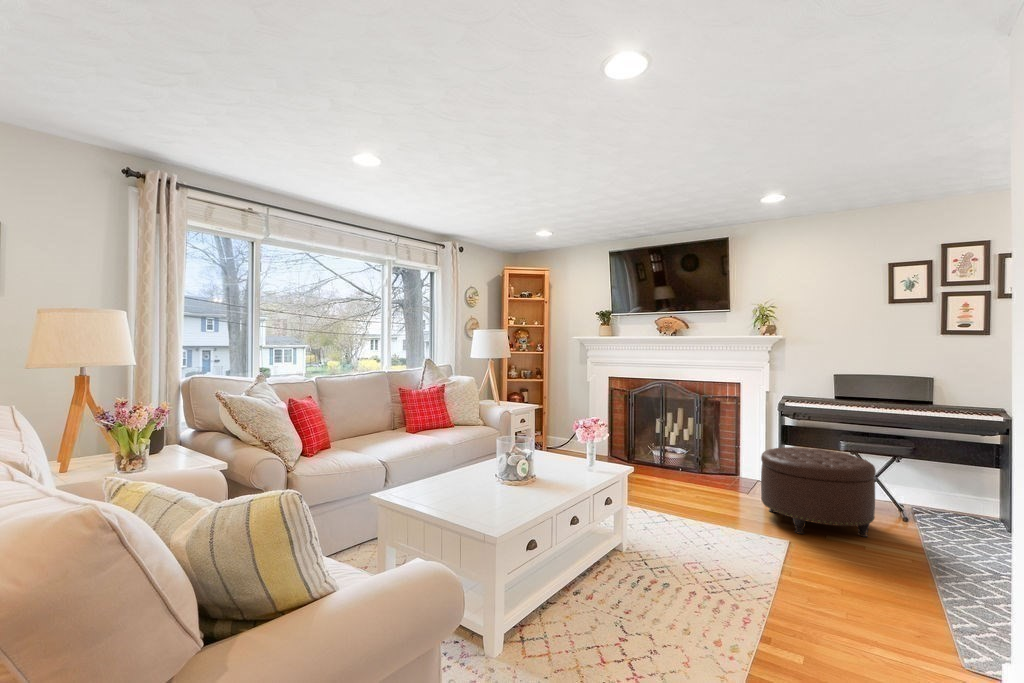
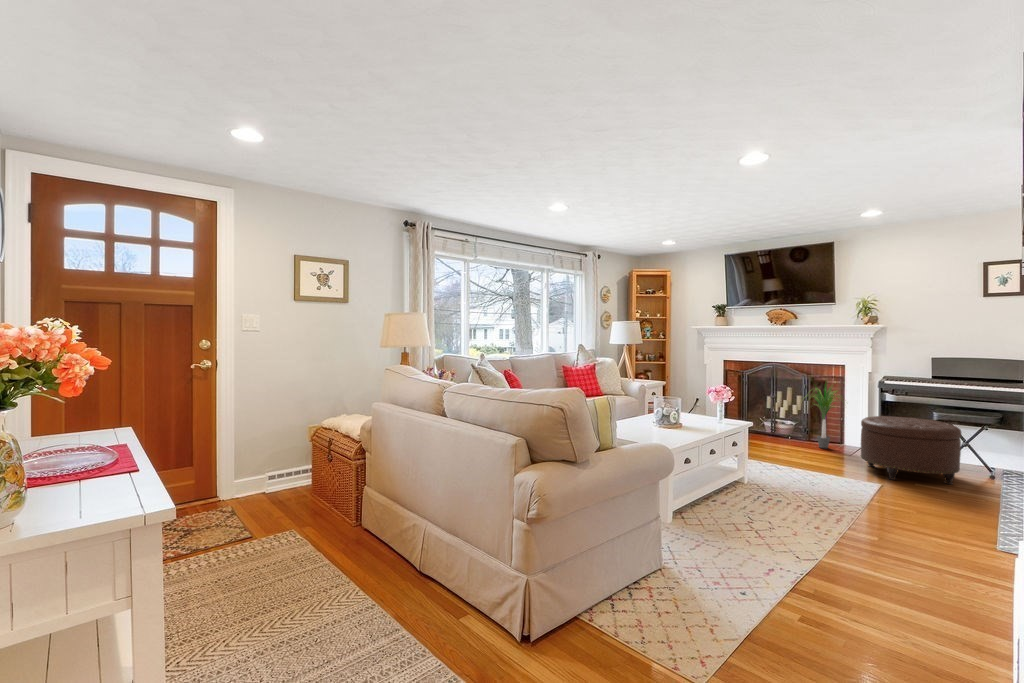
potted plant: none [690,399,749,485] -> present [813,387,838,448]

